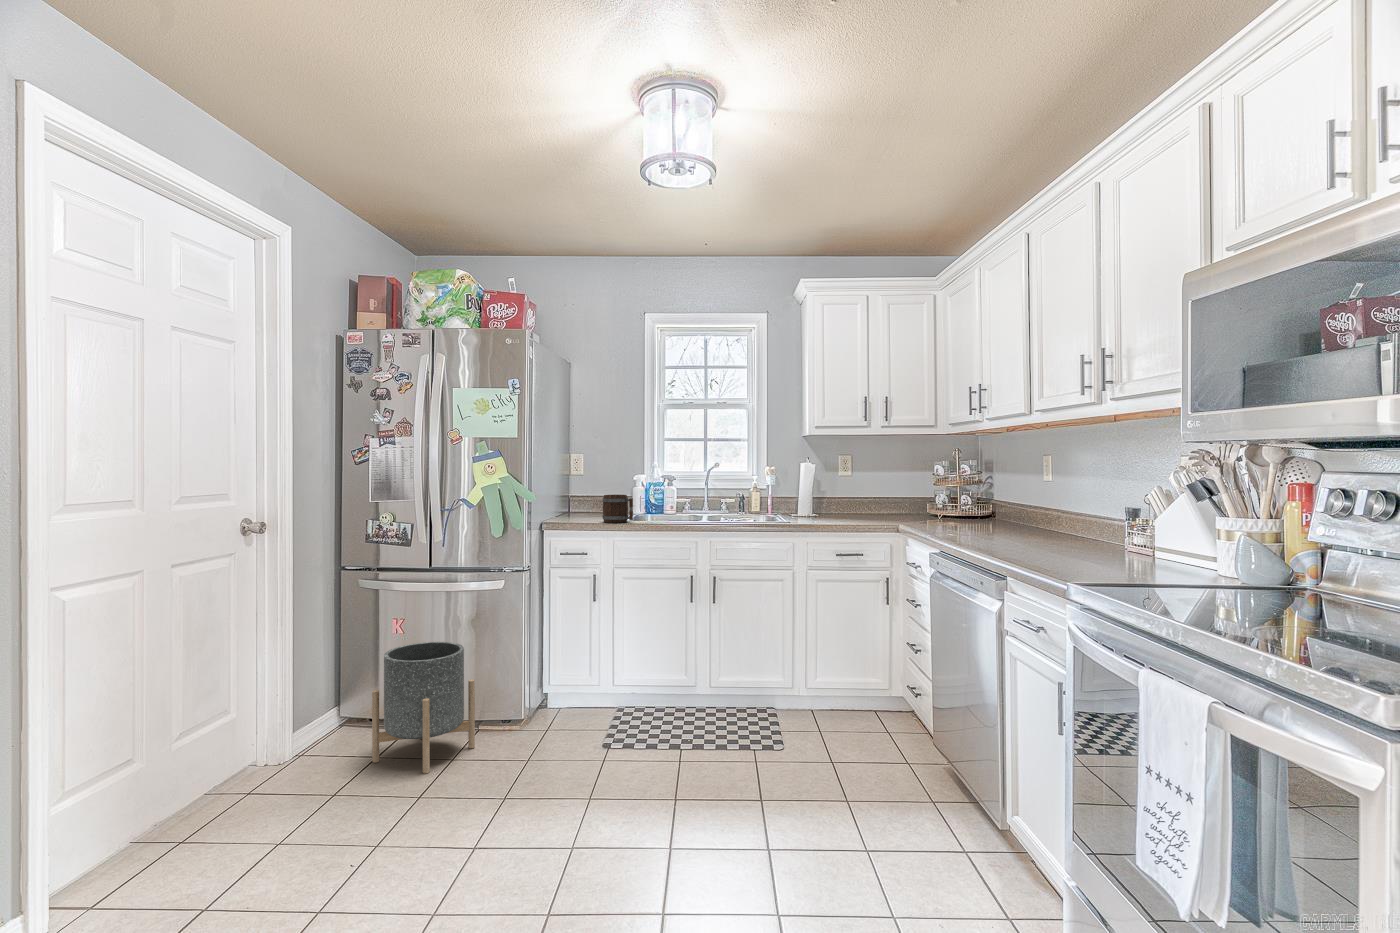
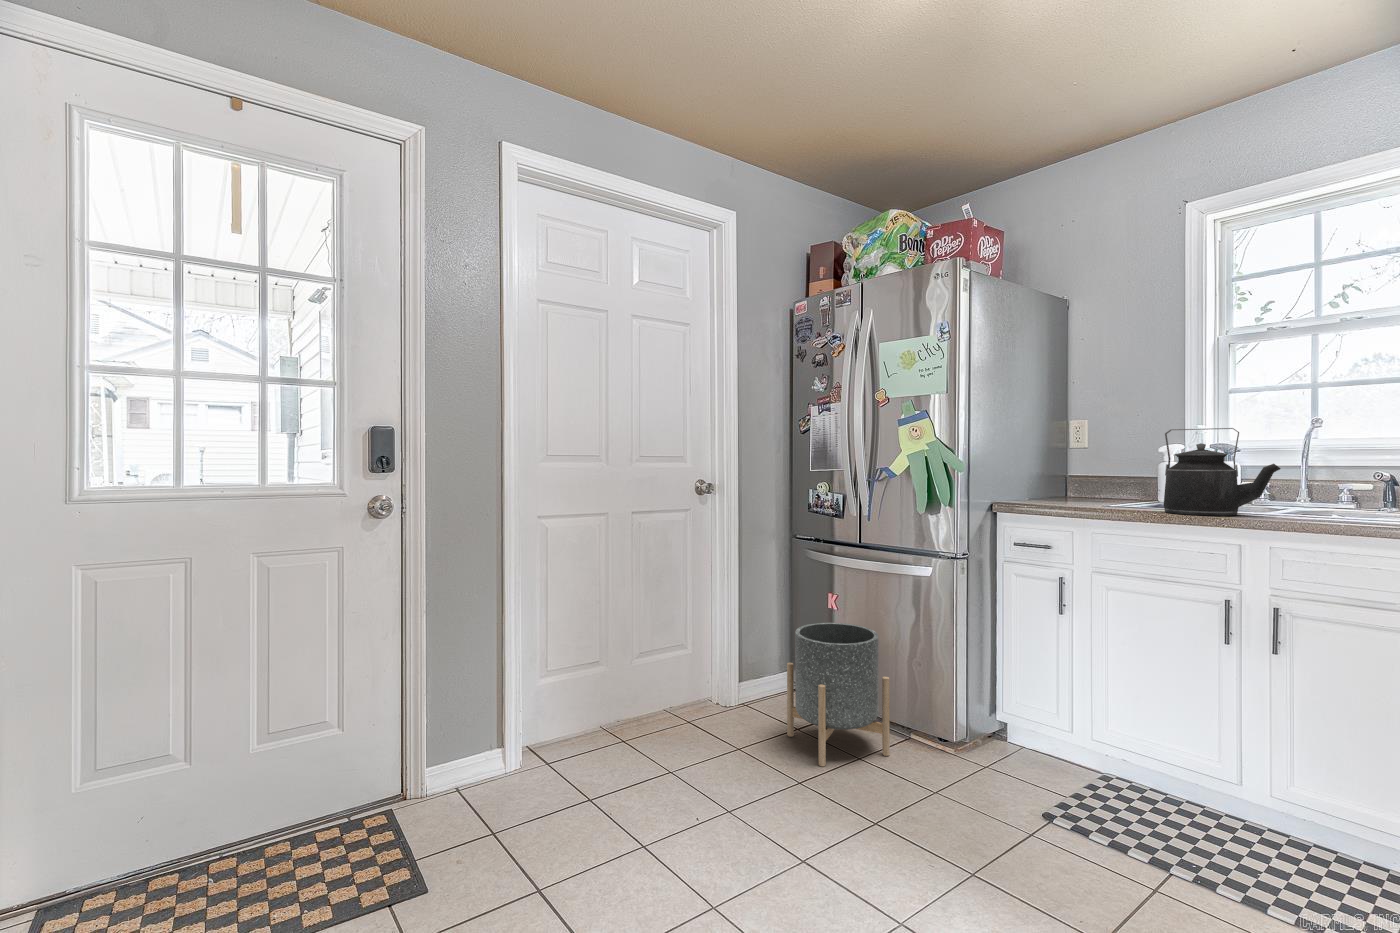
kettle: none [652,468,710,524] -> present [1164,428,1280,516]
mug: present [603,494,633,523] -> none [1081,469,1127,509]

